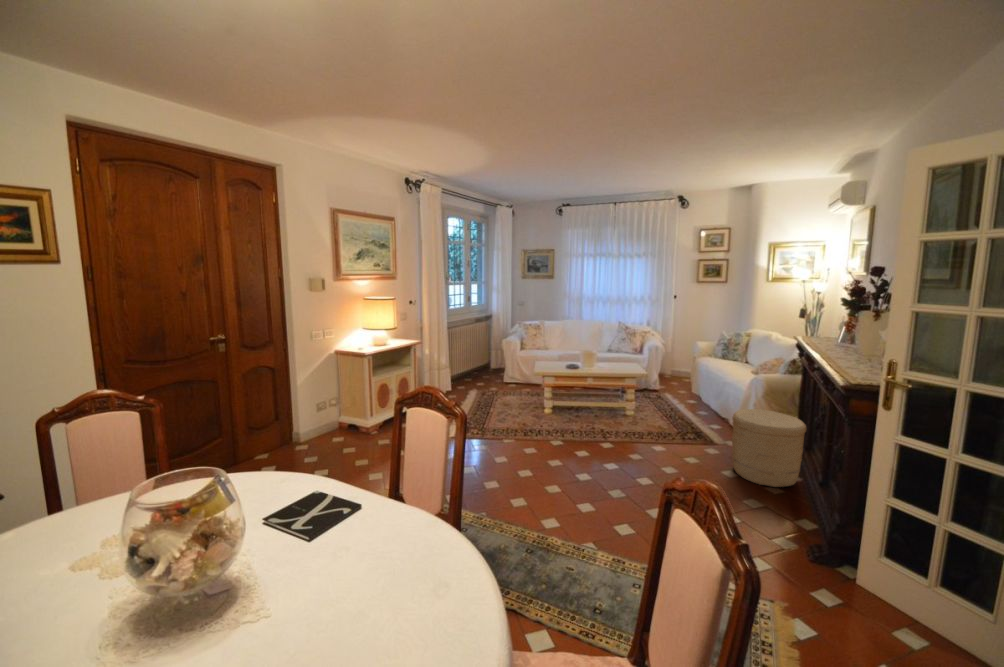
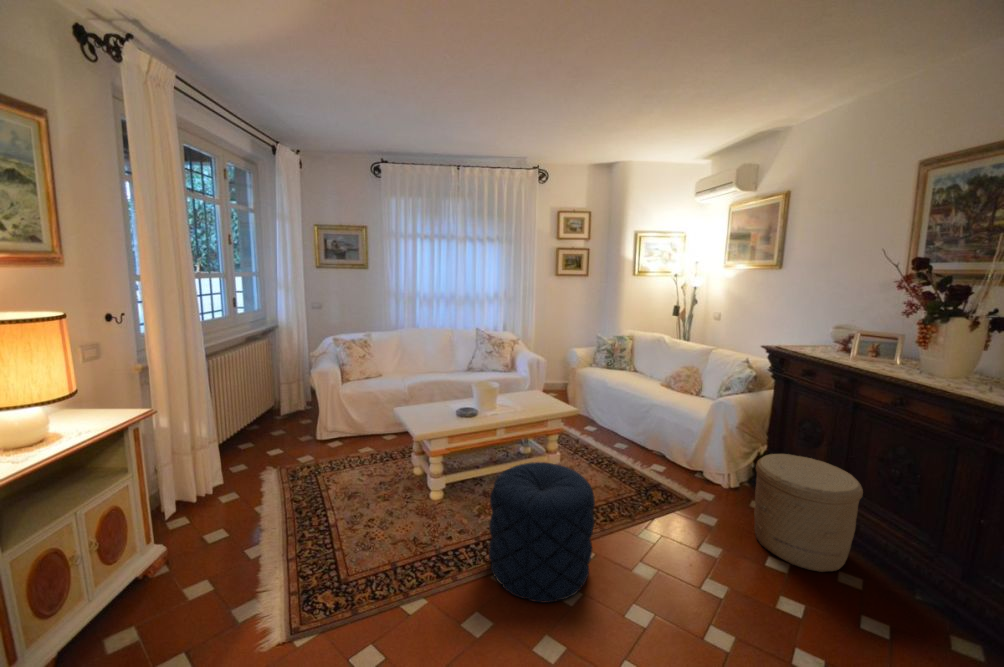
pouf: none [547,387,605,452] -> present [489,462,595,603]

